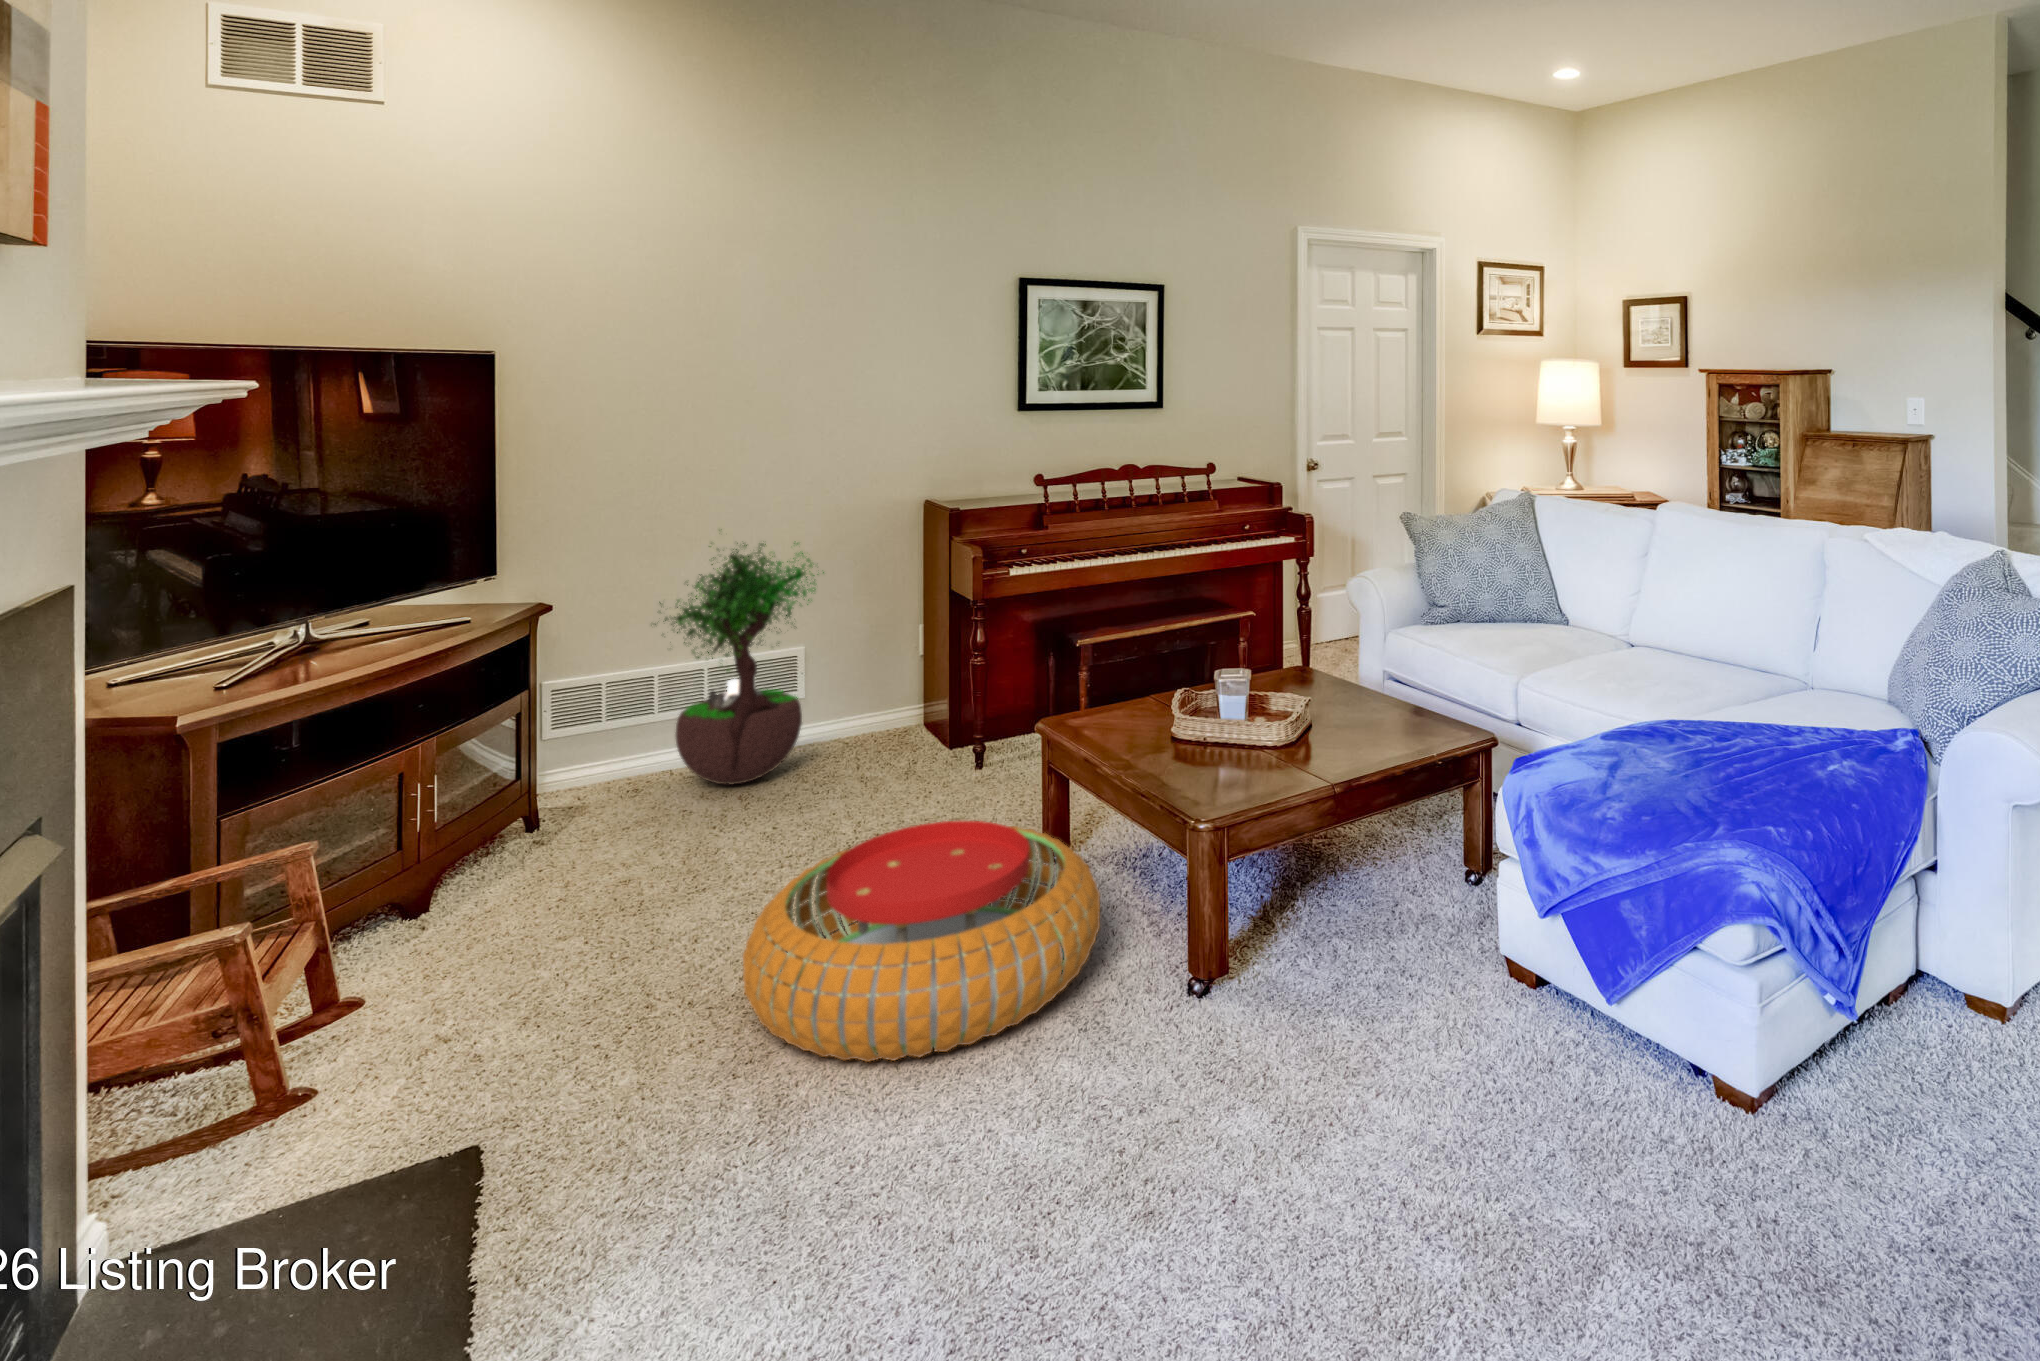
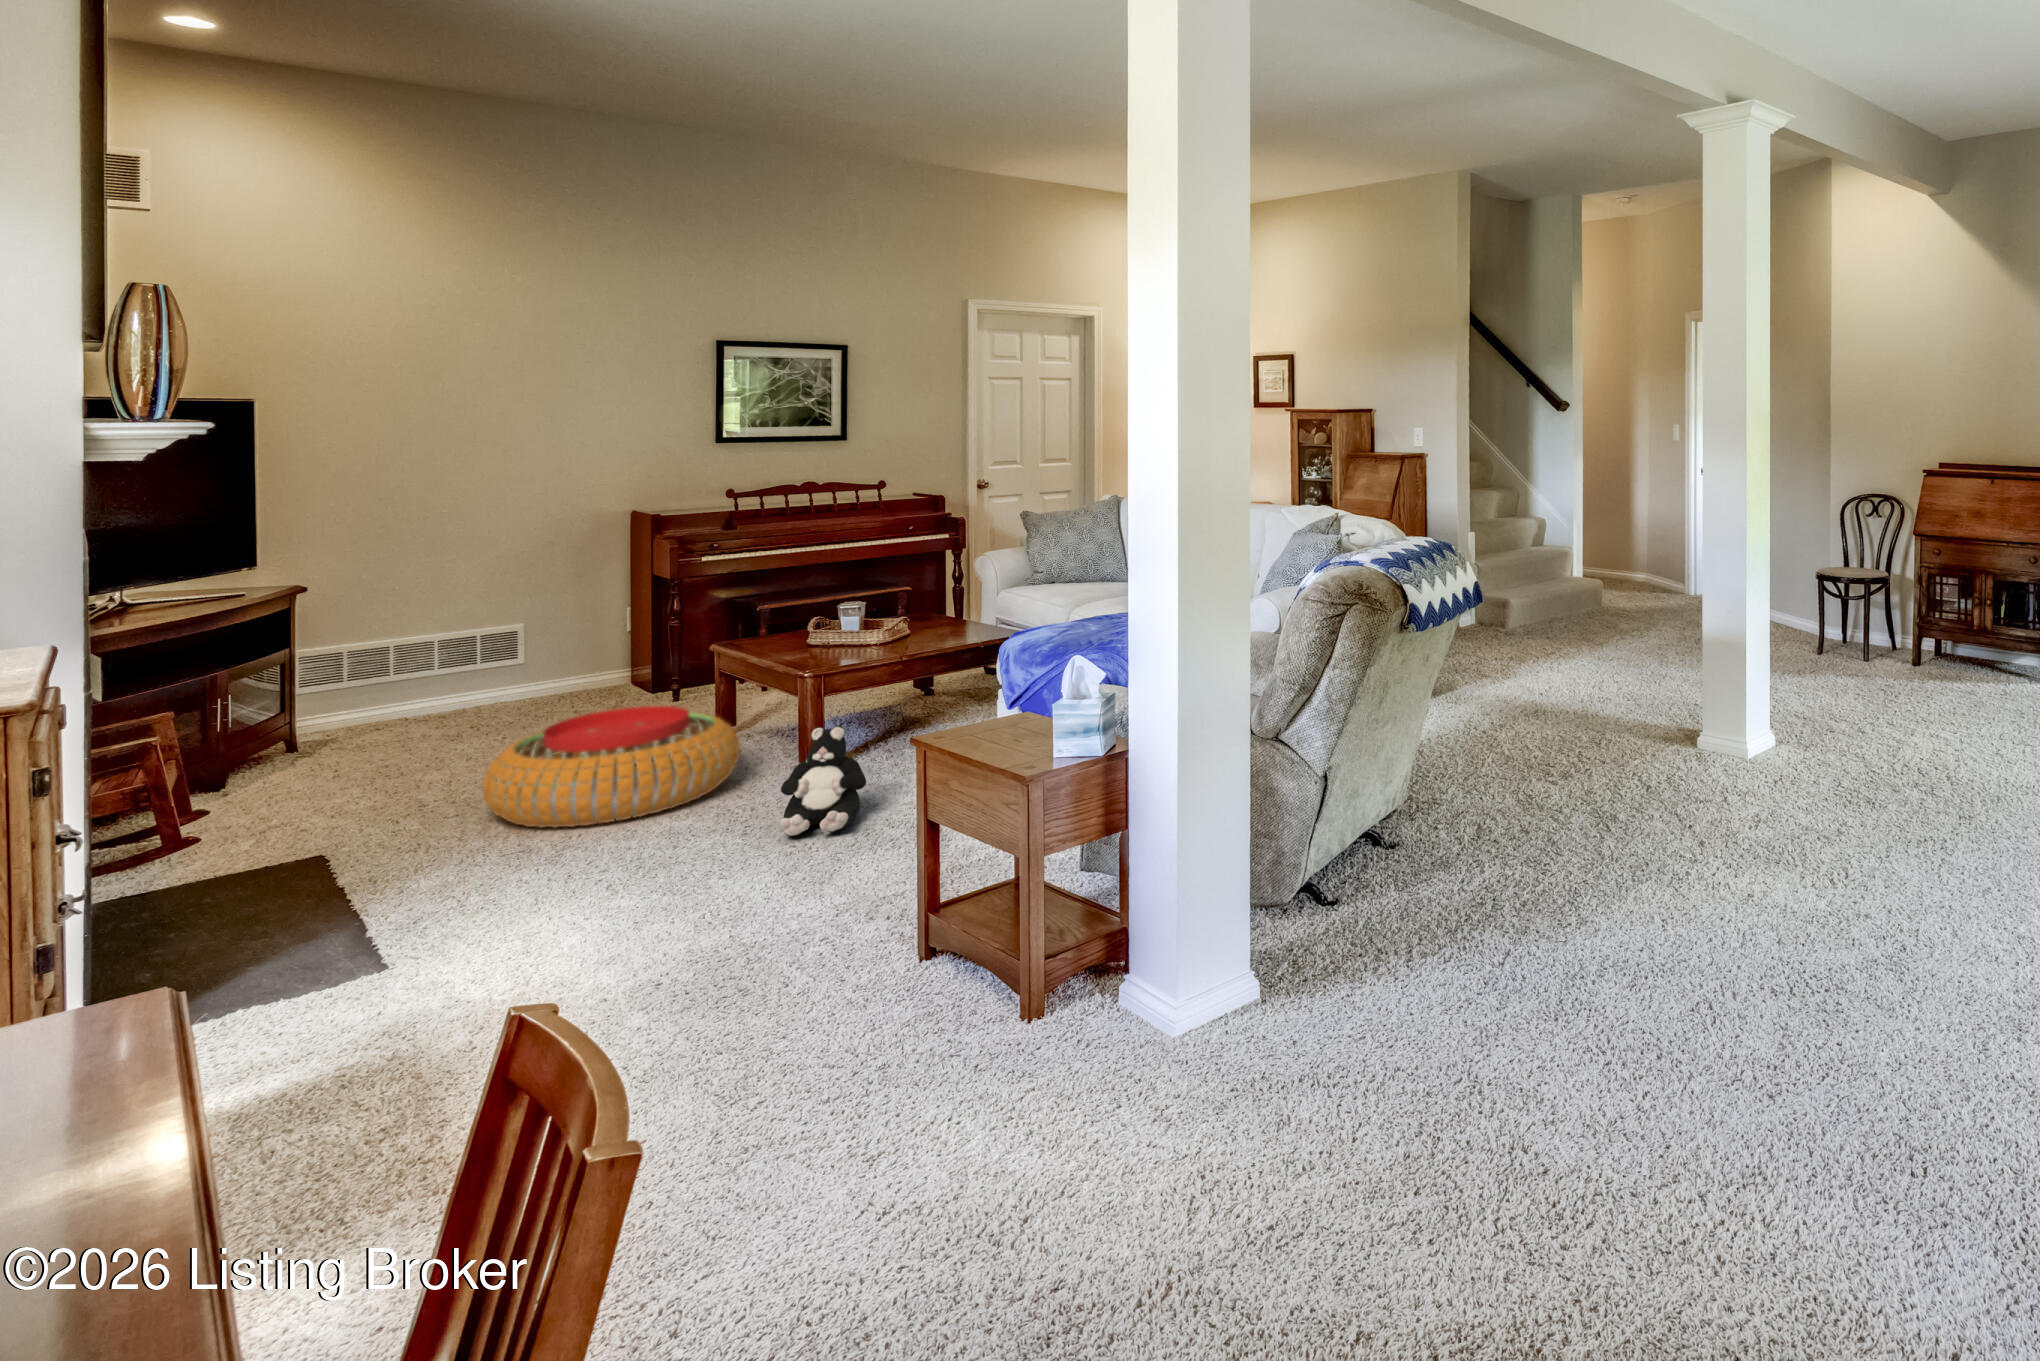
potted tree: present [655,543,824,784] -> none [392,531,542,724]
plush toy: none [1199,925,1337,1154] -> present [780,726,866,836]

